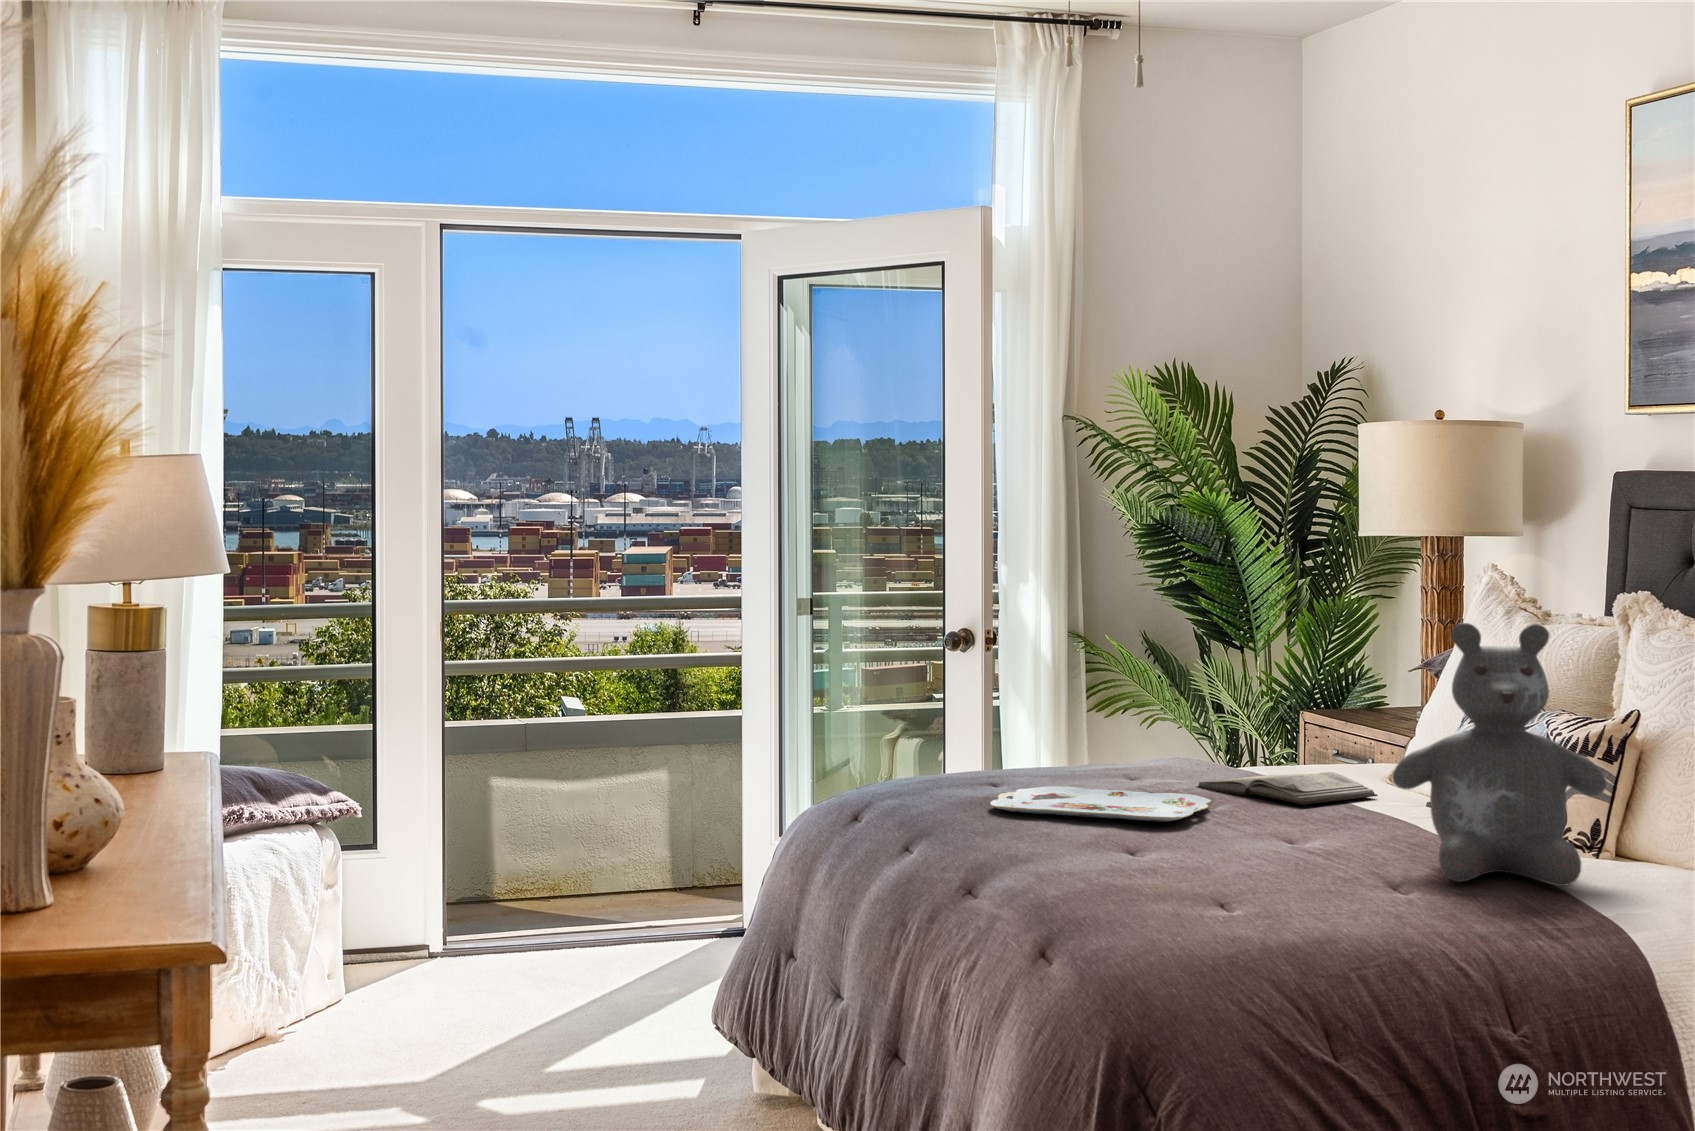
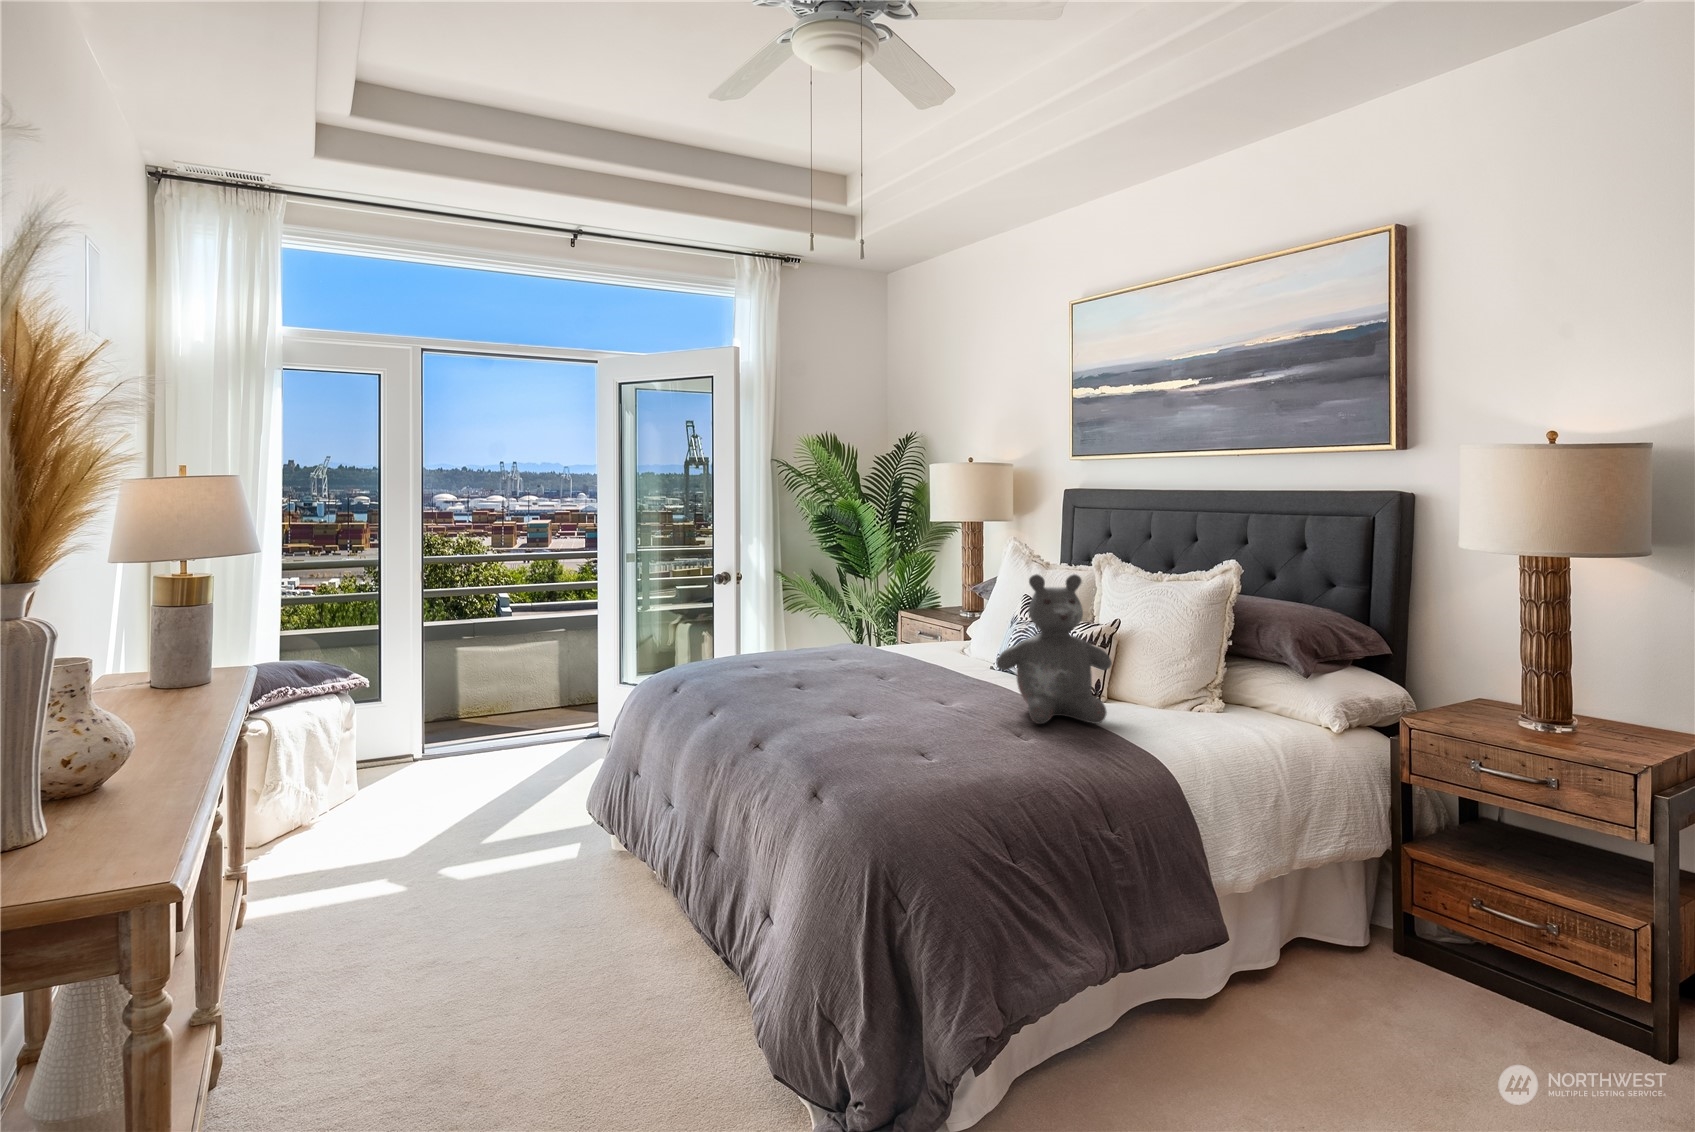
diary: present [1196,772,1377,805] -> none [868,654,968,675]
serving tray: present [990,786,1211,822] -> none [758,670,884,691]

